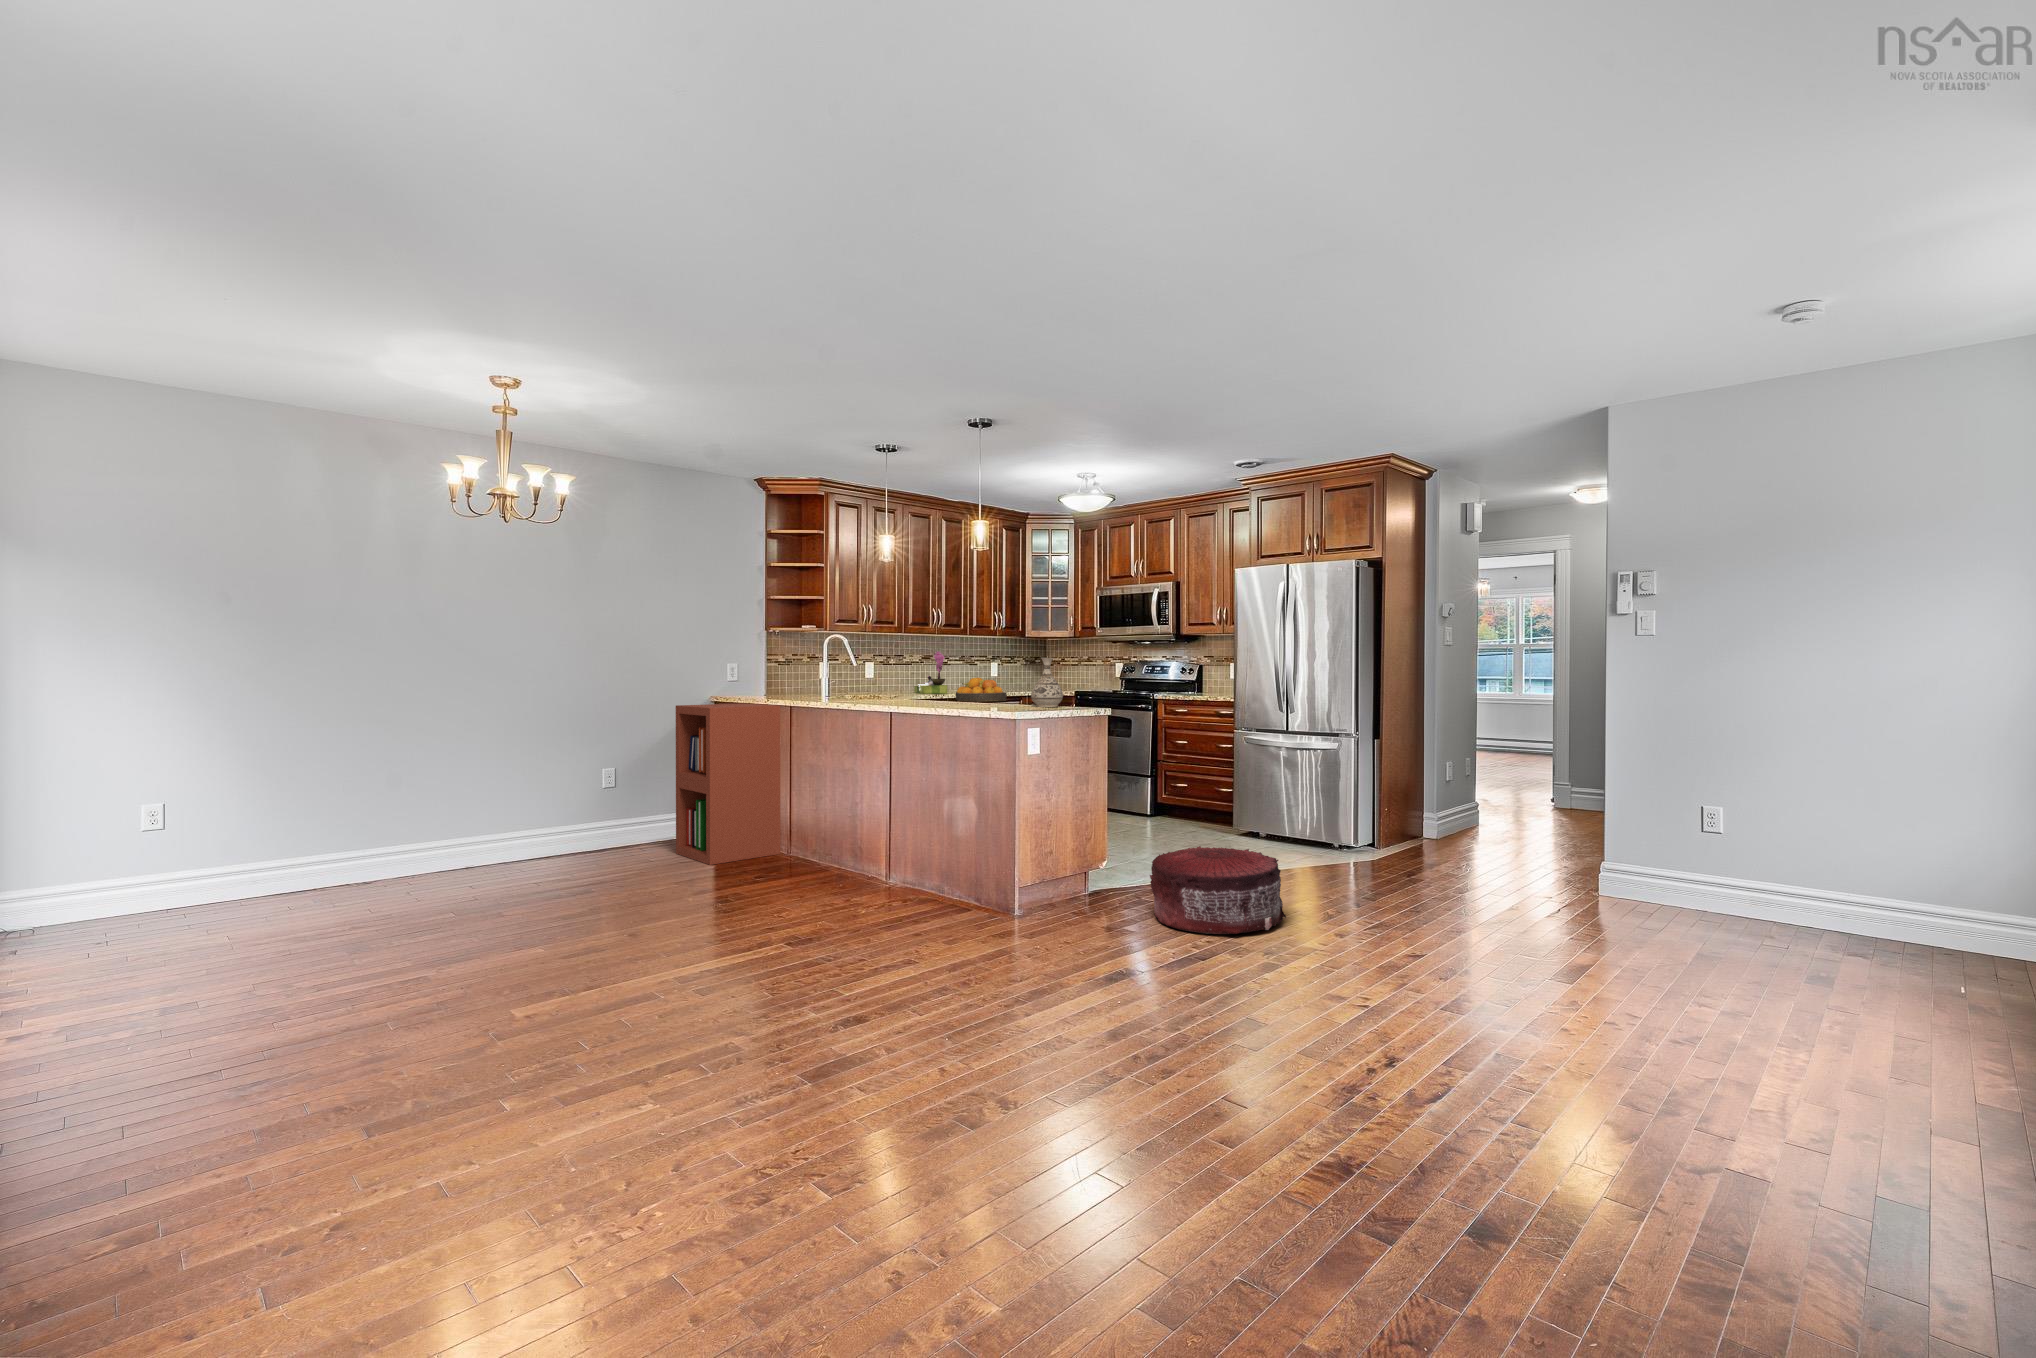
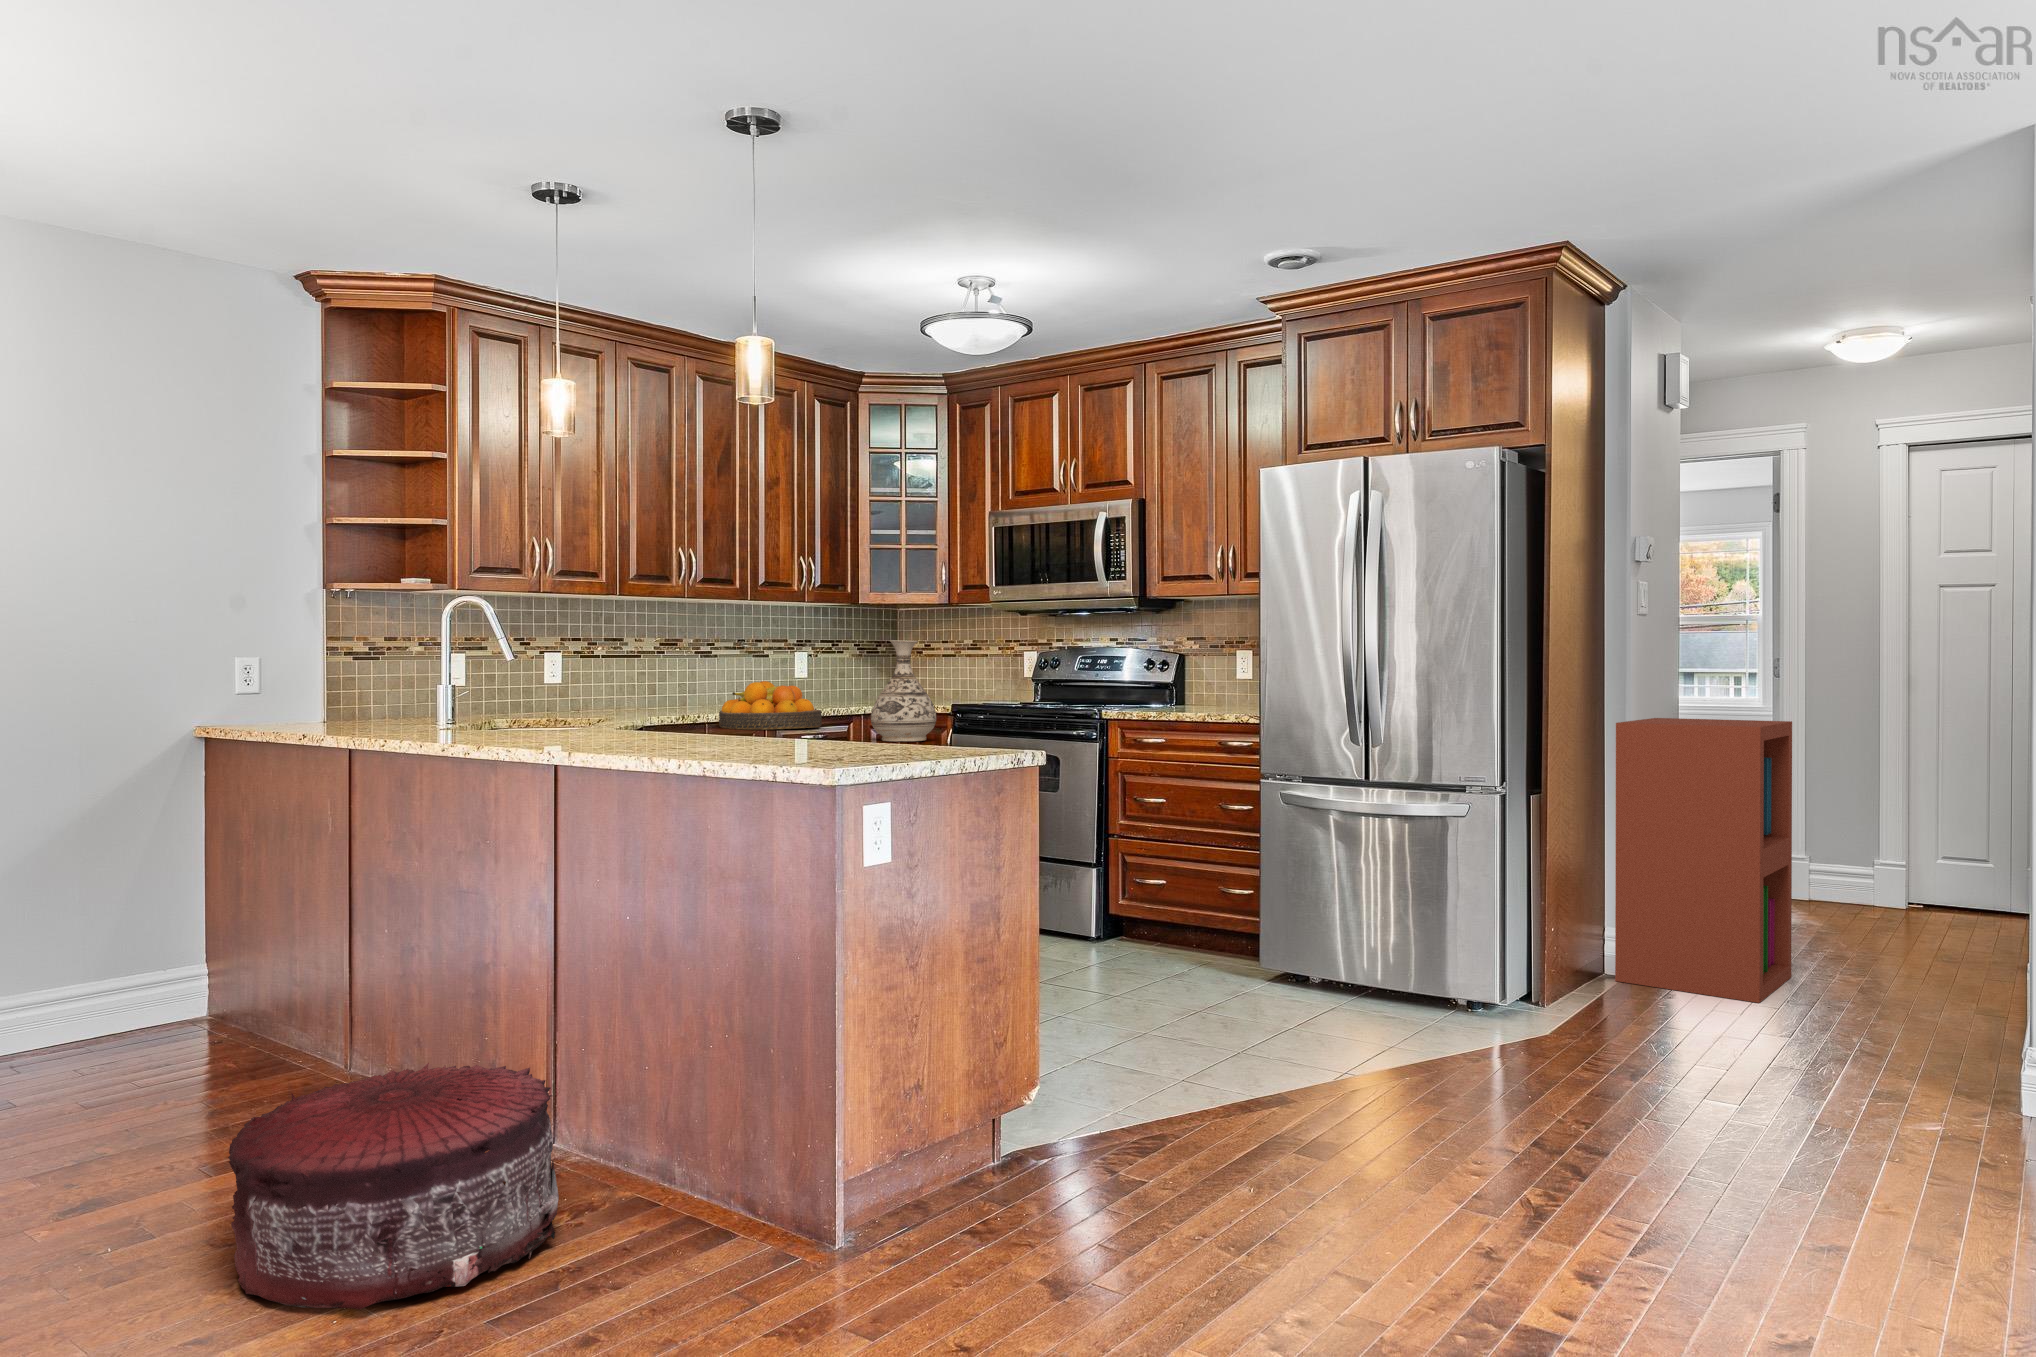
flower arrangement: present [914,651,947,694] -> none [647,630,711,712]
bookshelf: present [676,703,780,865] -> present [1615,718,1792,1003]
pouf: present [1150,846,1286,934] -> present [228,1063,559,1309]

